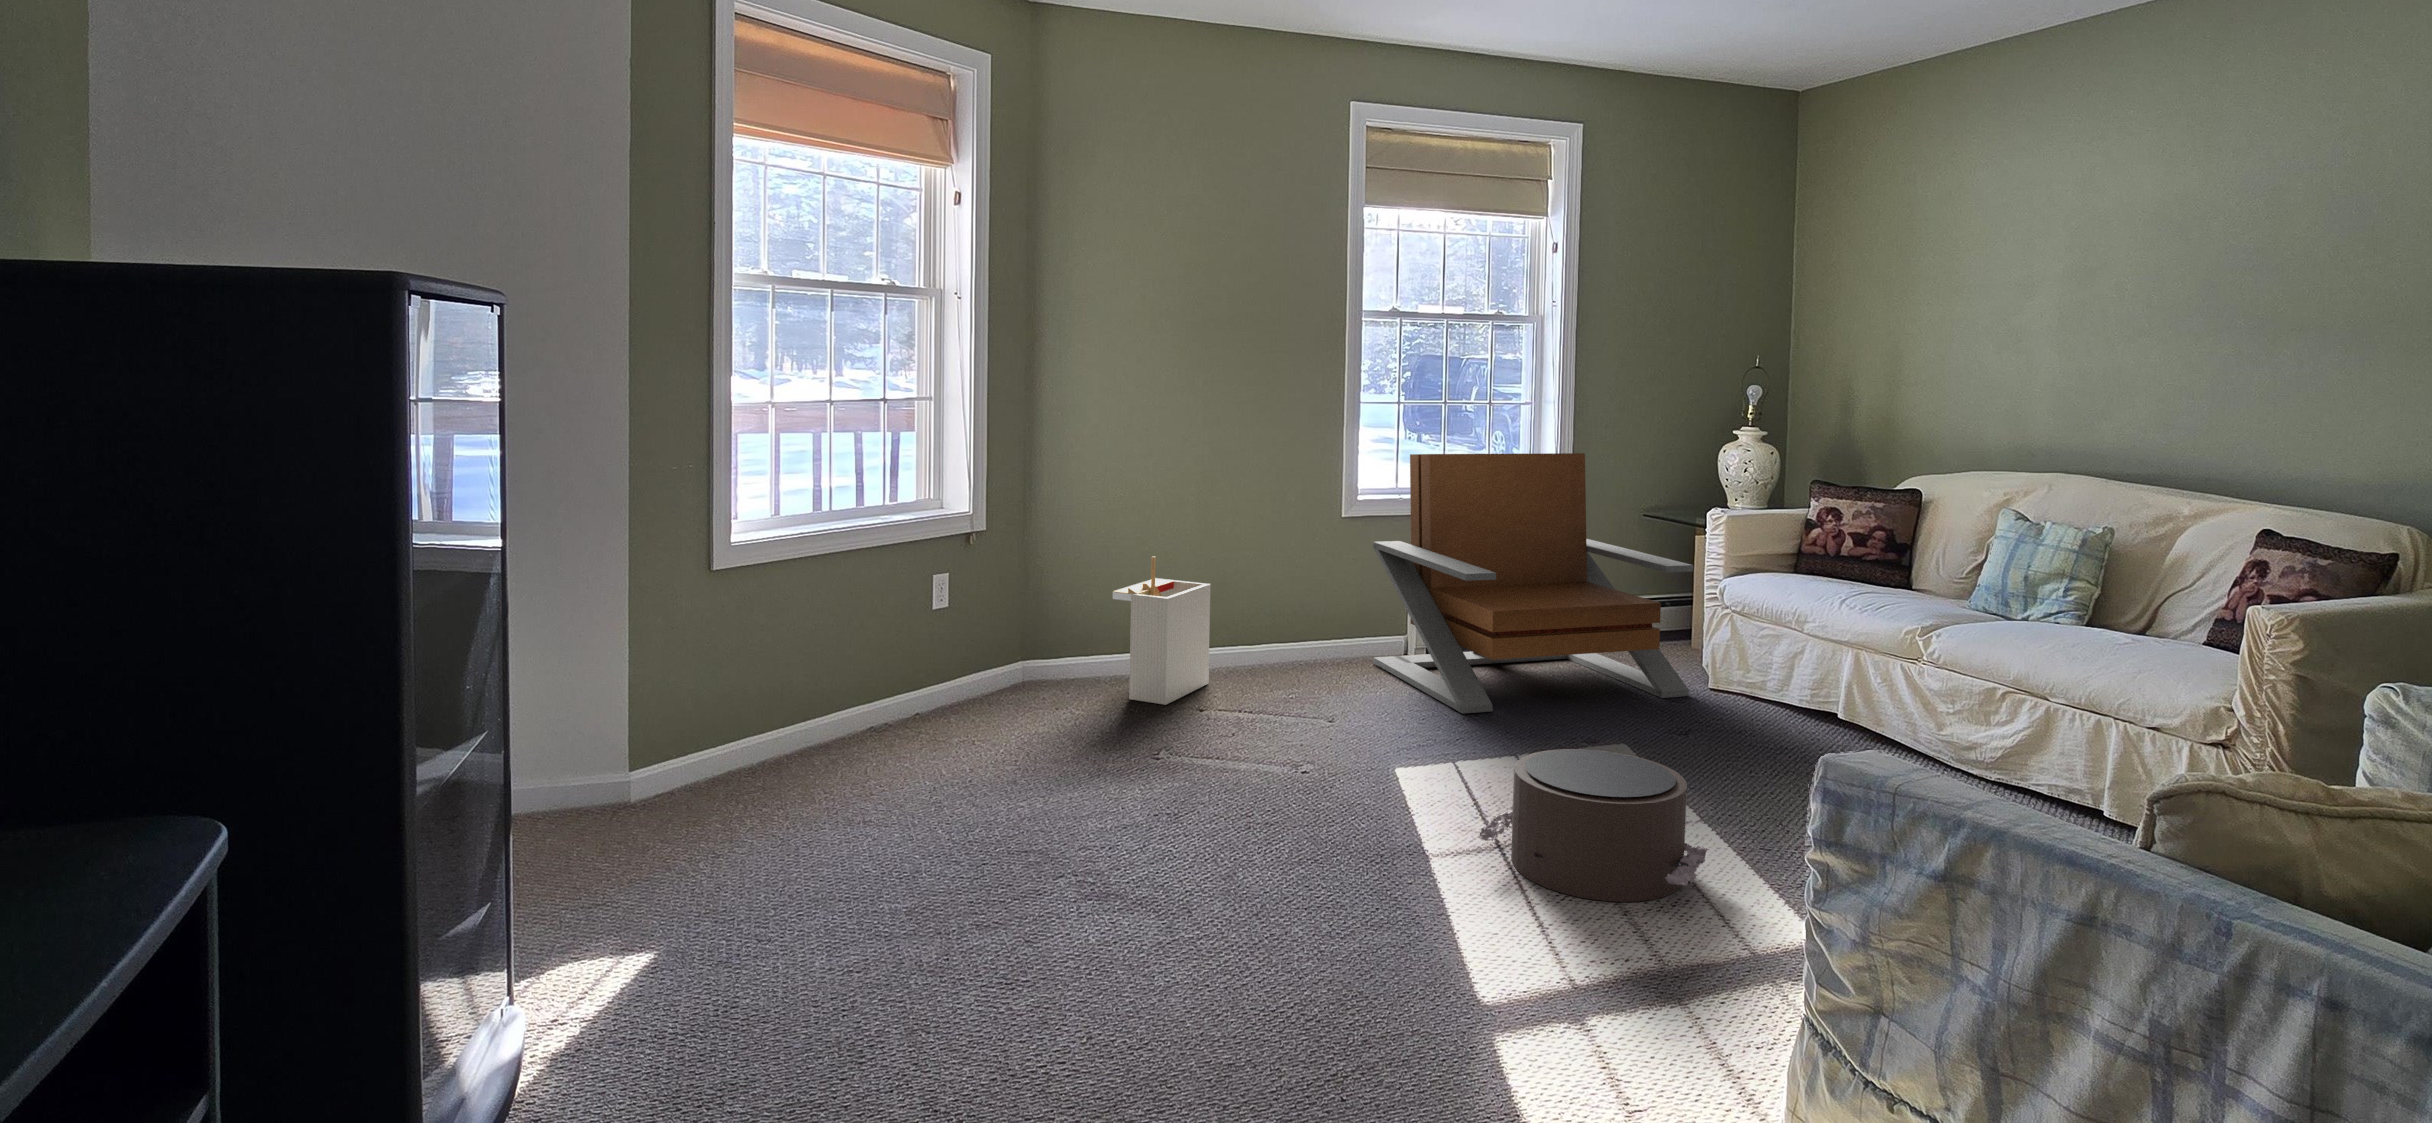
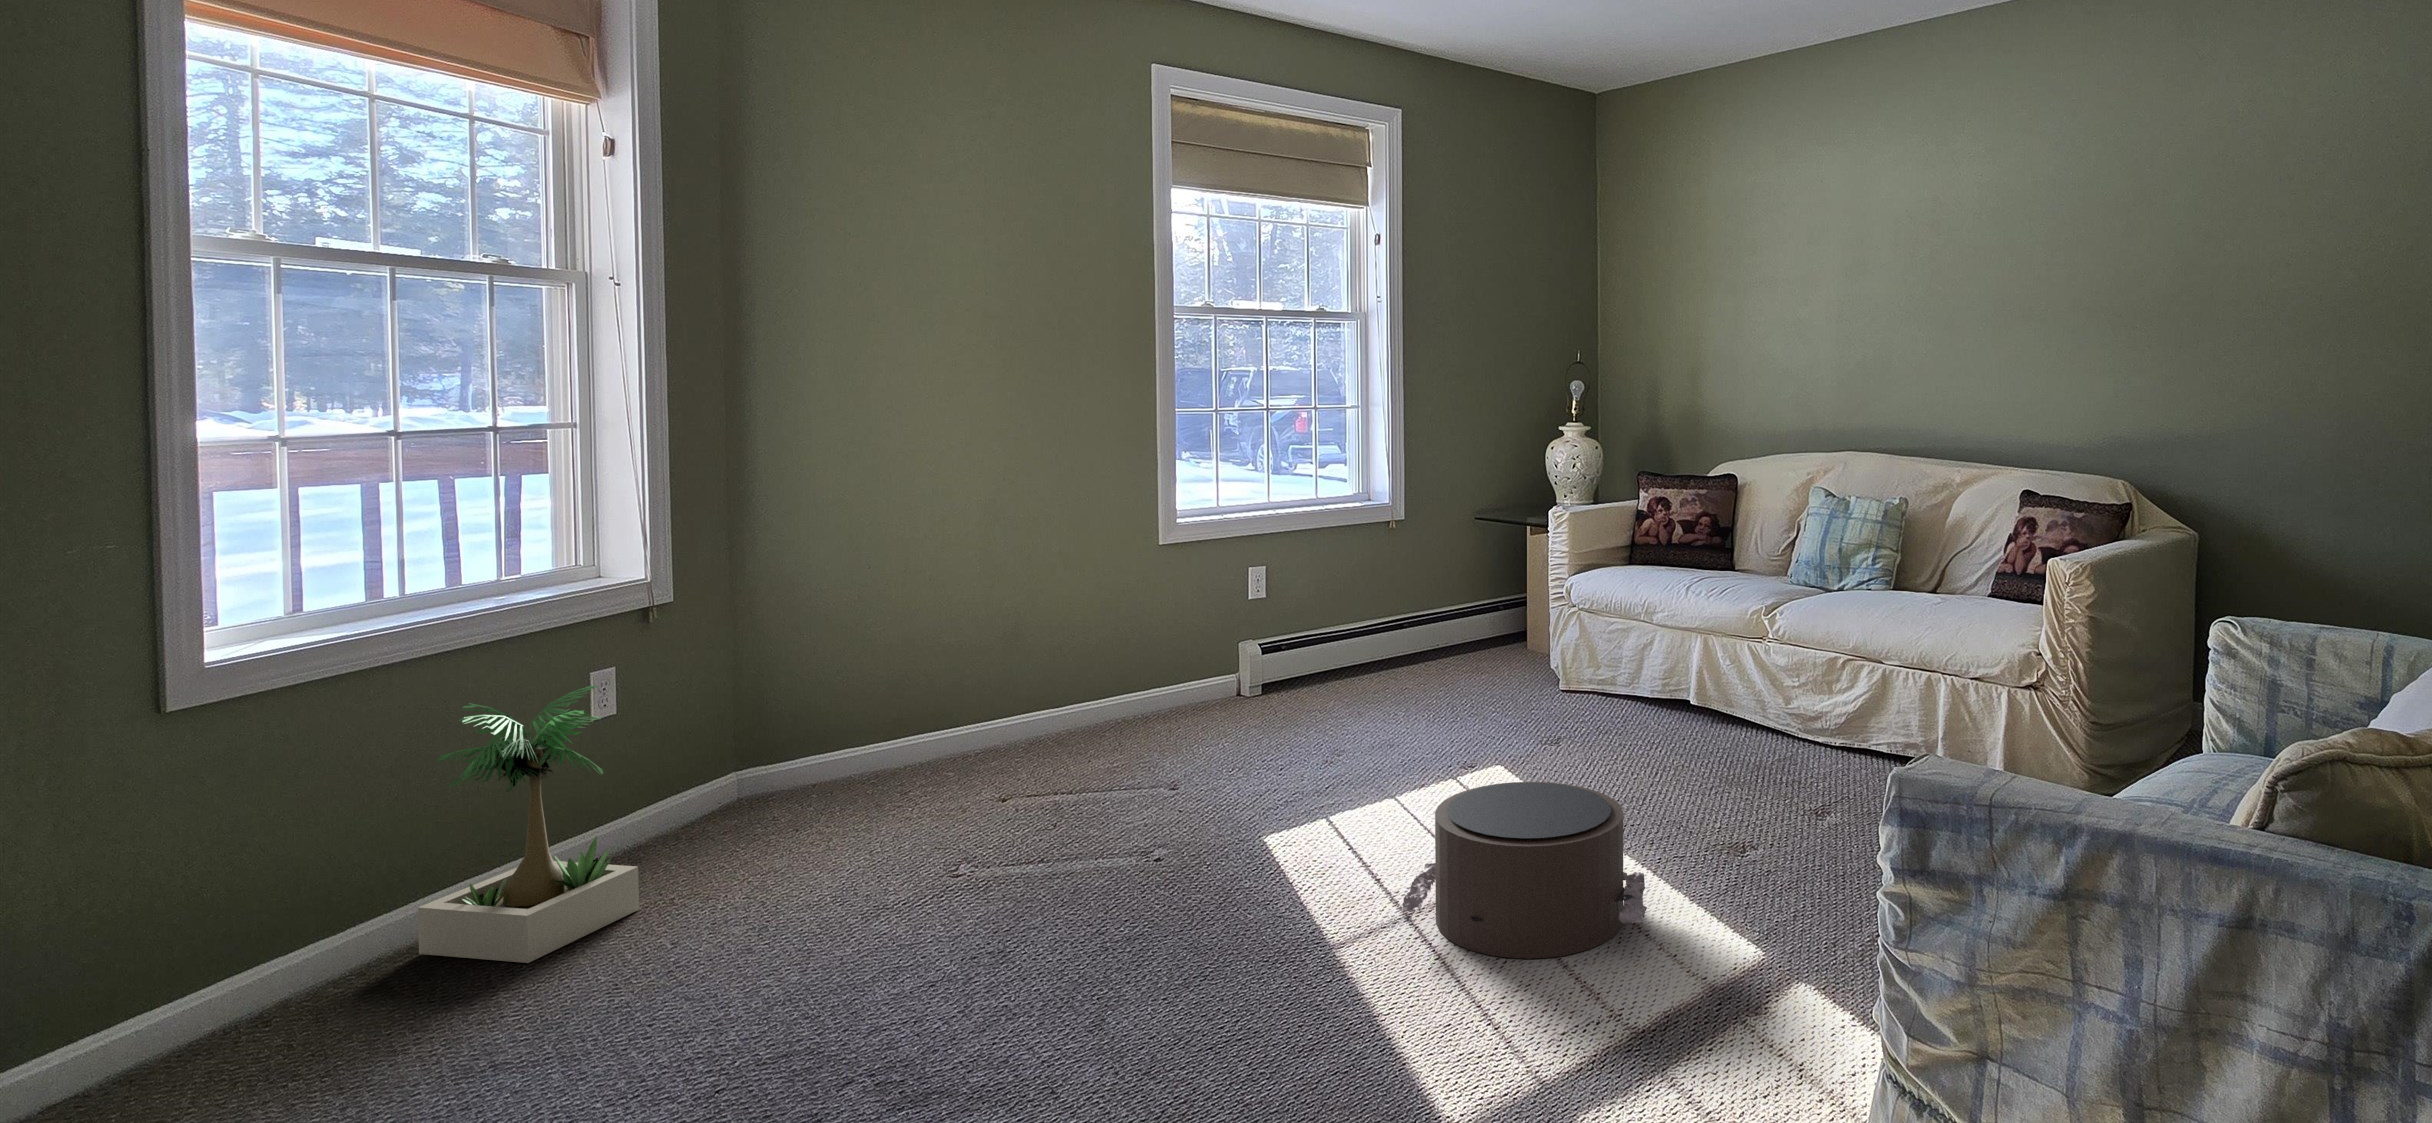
lounge chair: present [1373,453,1693,714] -> none [1195,456,1544,757]
storage bin: present [1113,556,1210,705] -> none [867,614,1002,802]
potted plant: none [834,582,957,765] -> present [418,686,639,963]

